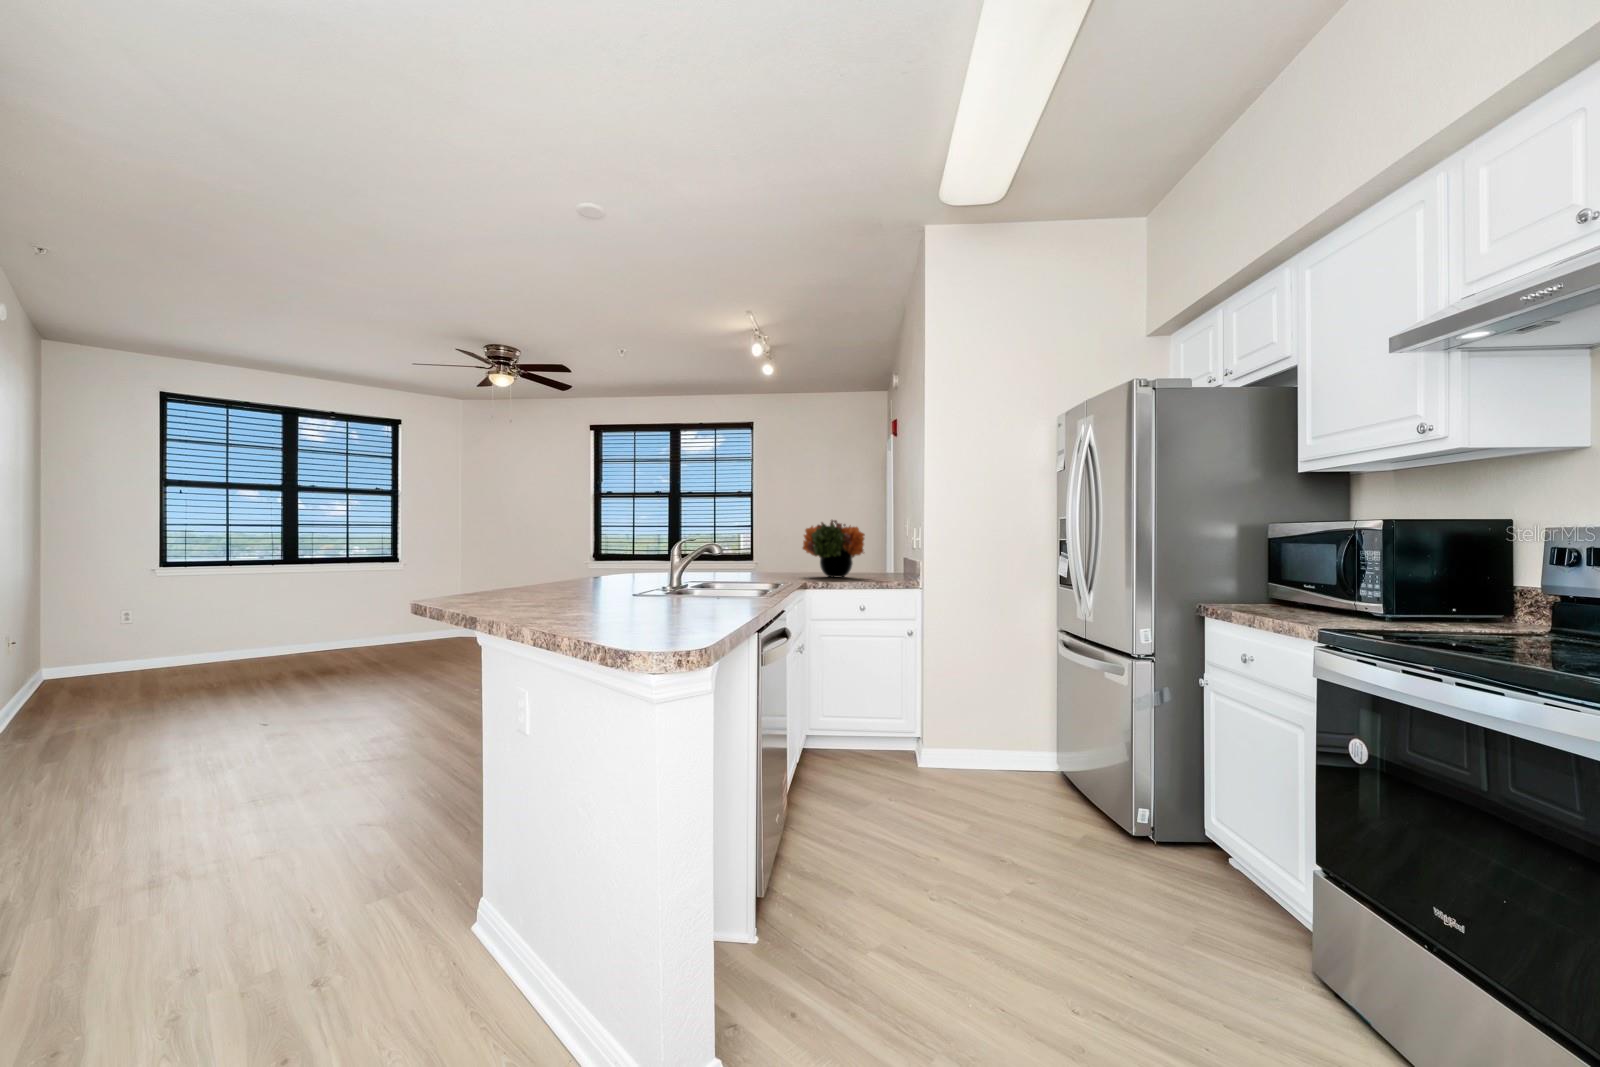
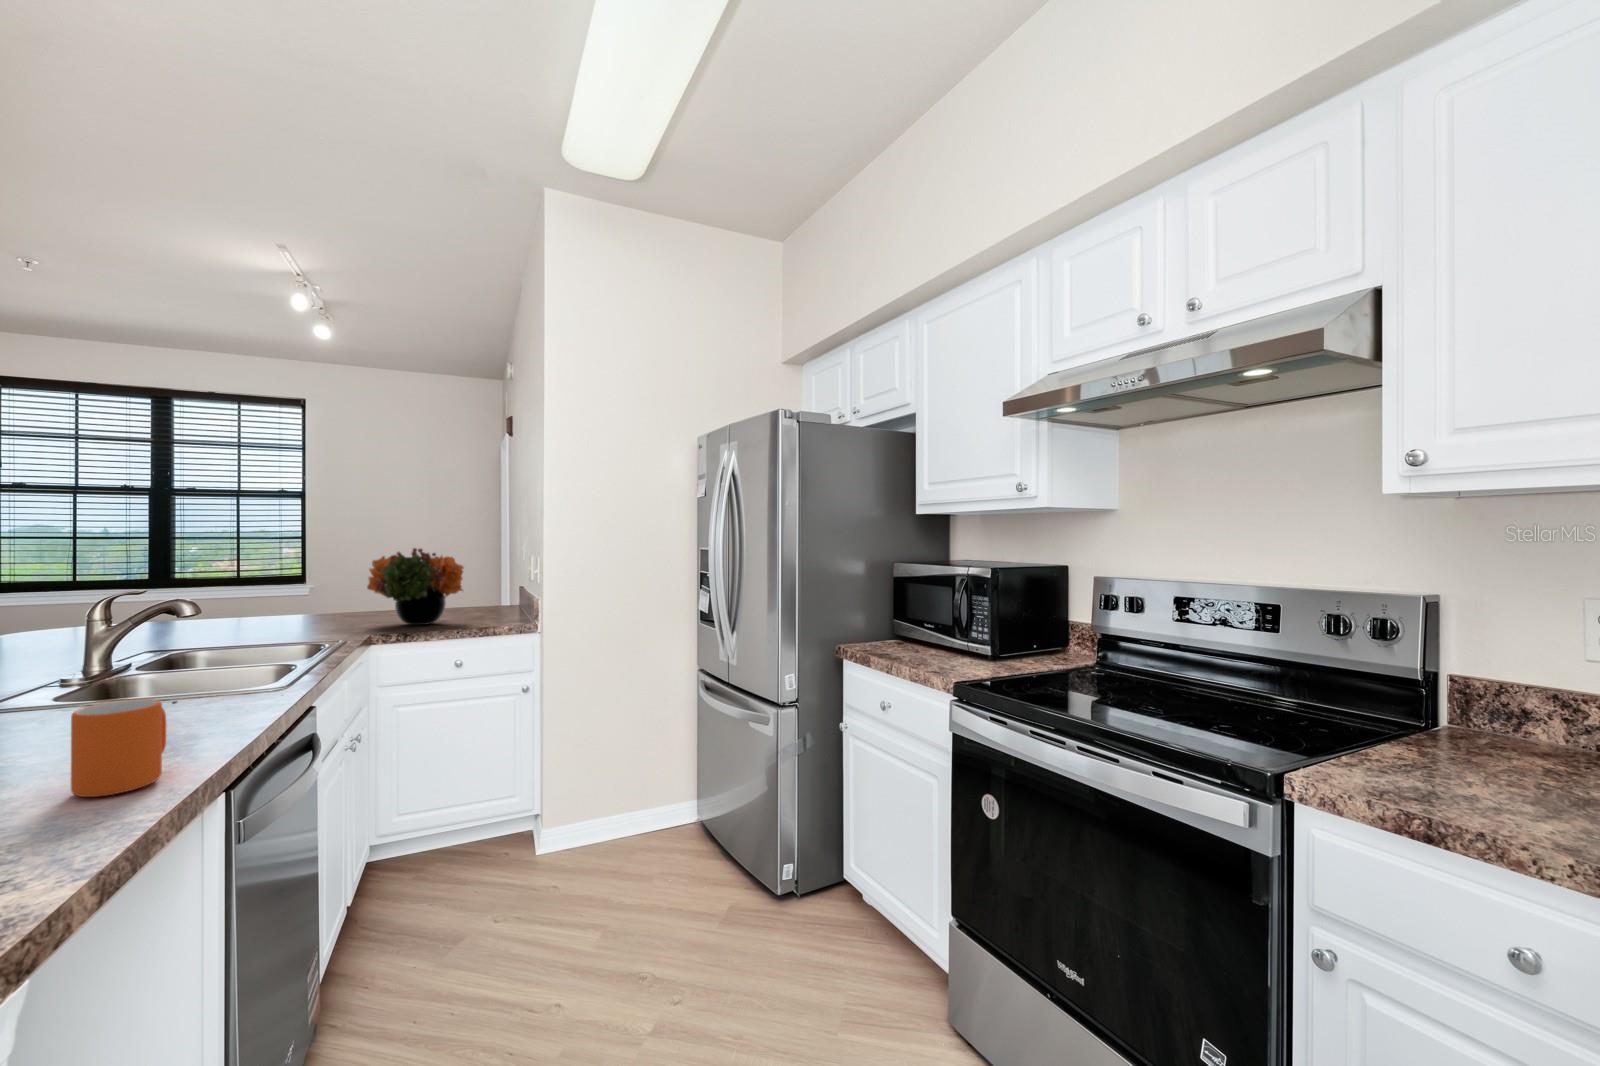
mug: none [697,572,730,616] -> present [71,699,166,797]

